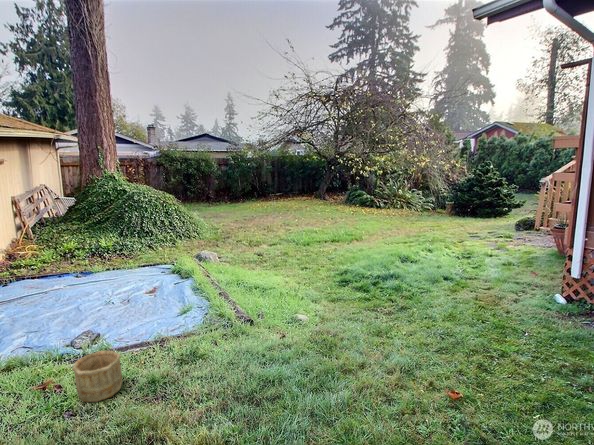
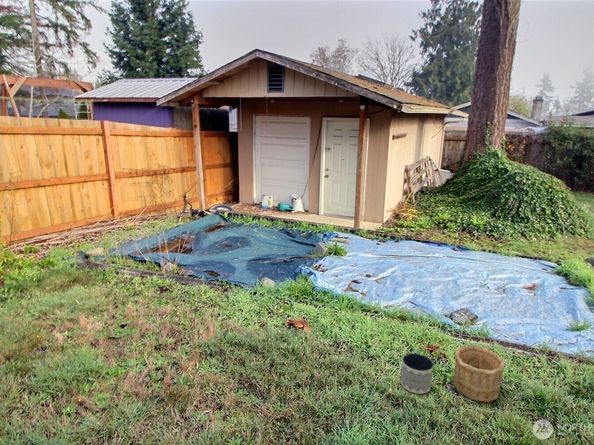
planter: none [14,383,54,426] -> present [401,354,433,394]

